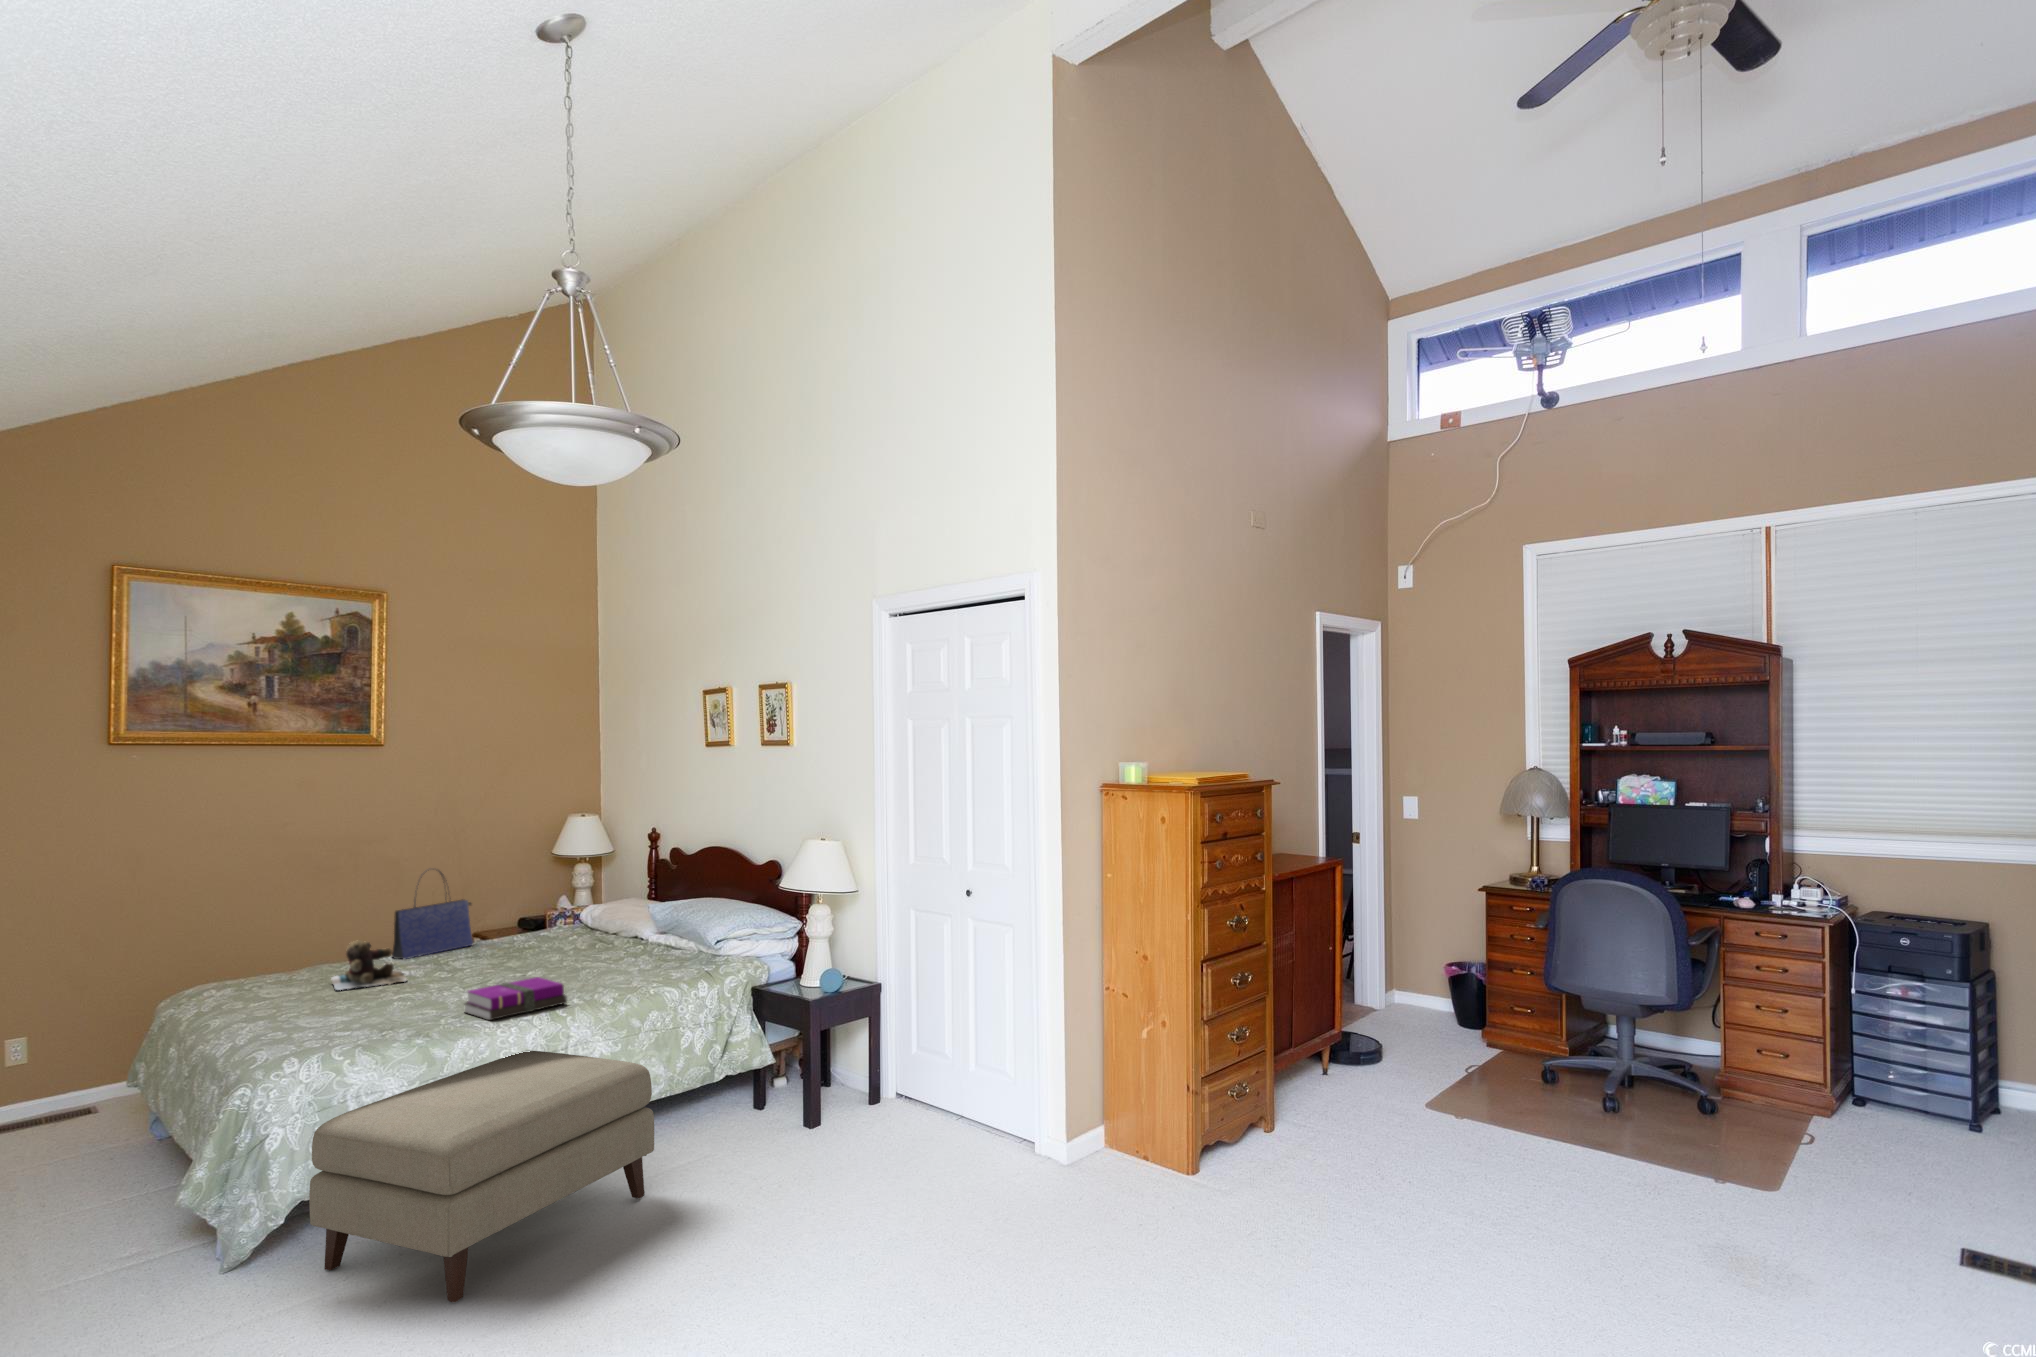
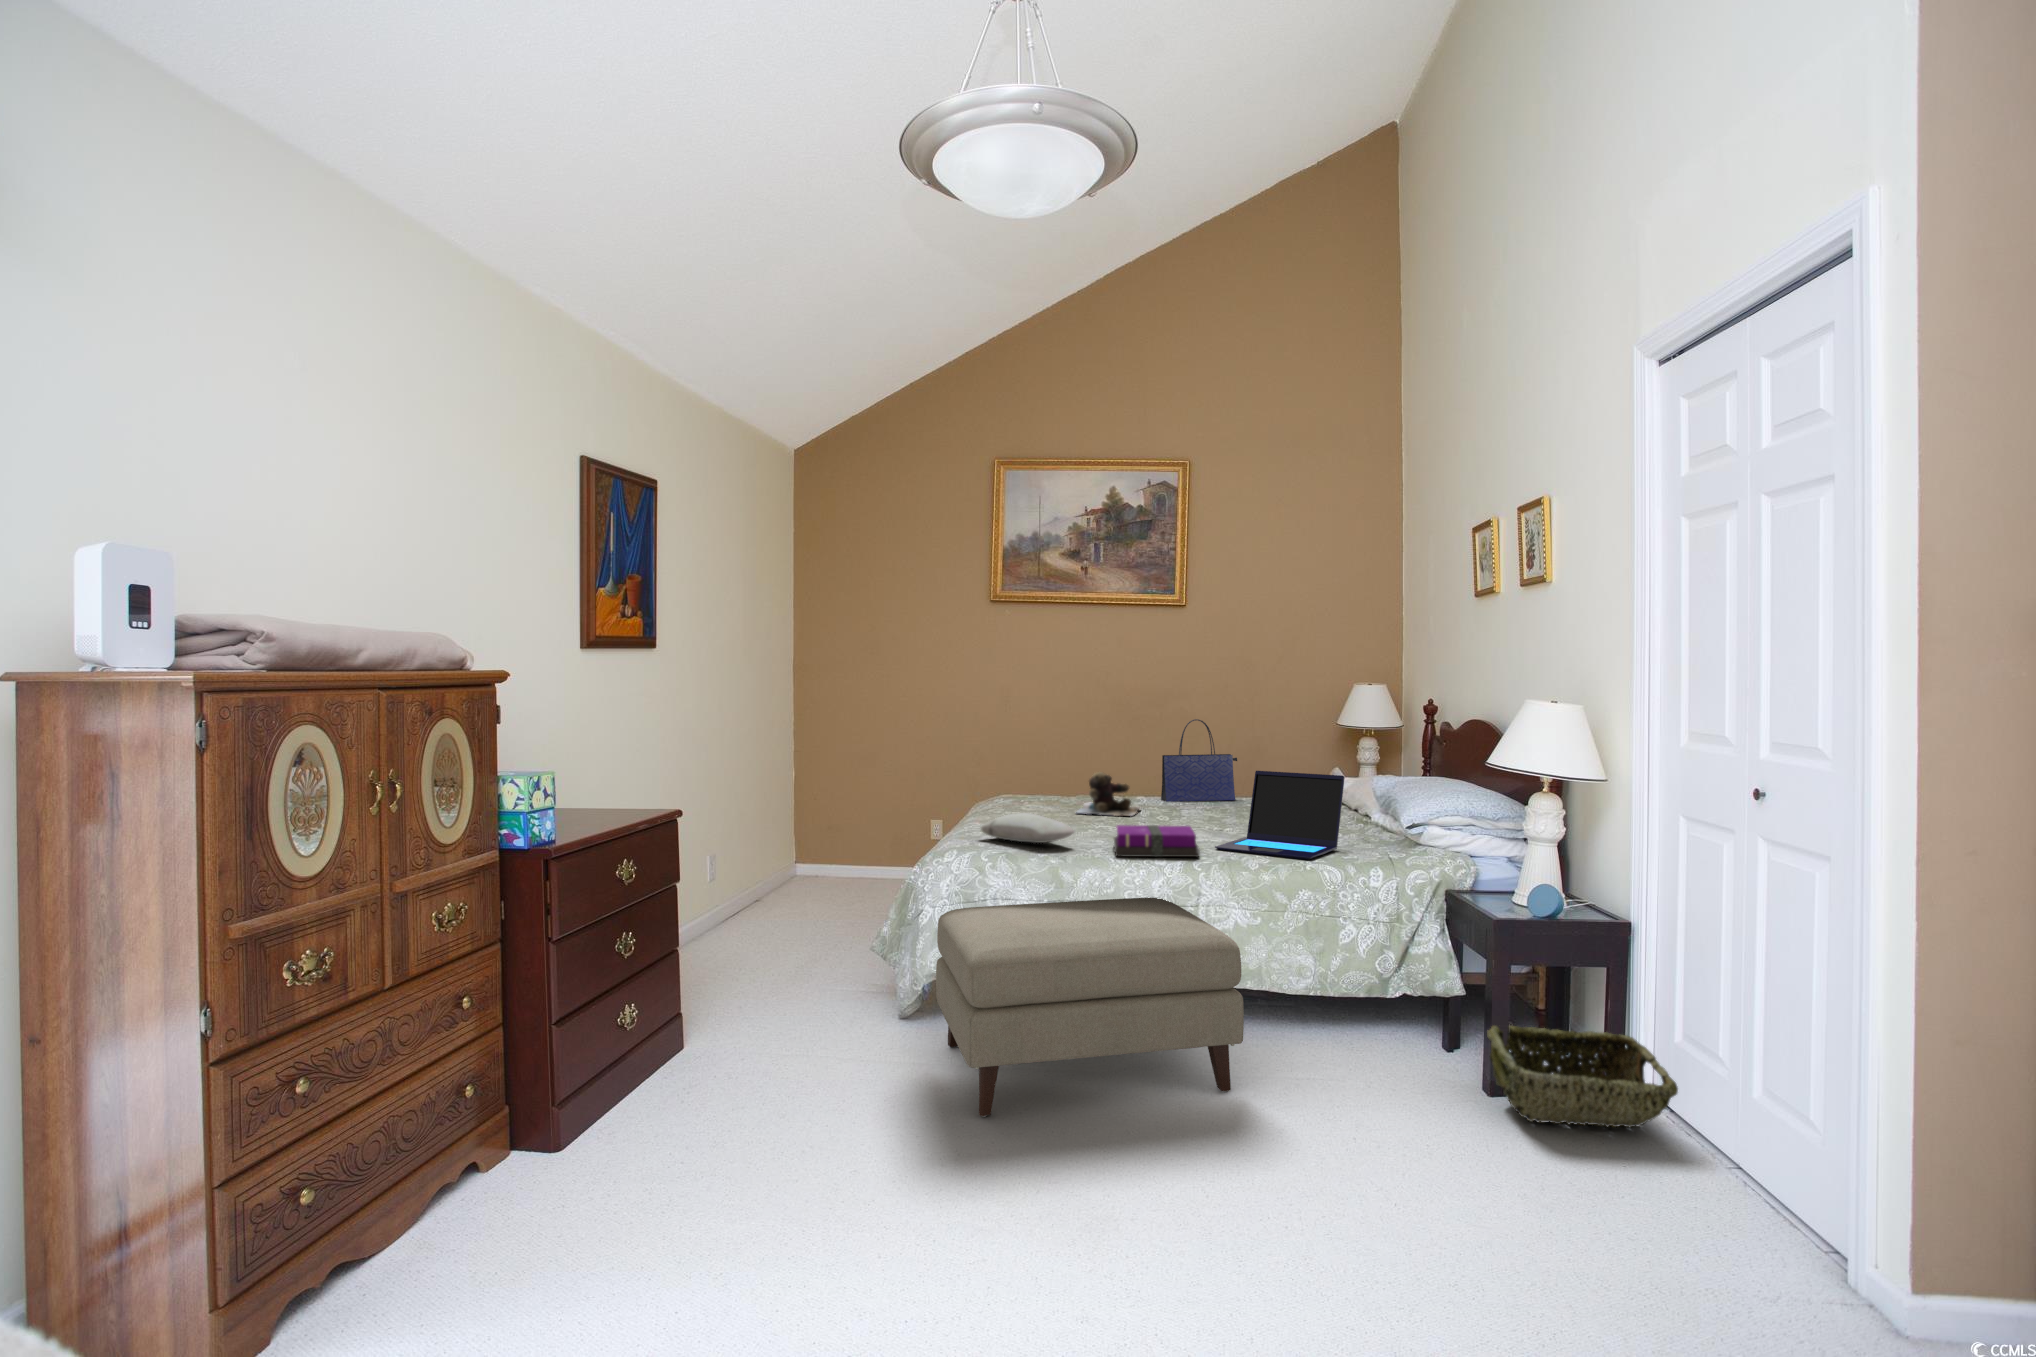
laptop: none [562,908,659,994] -> present [1215,771,1345,860]
pillow: none [300,998,429,1033] -> present [981,813,1074,843]
woven basket: none [811,1059,926,1136] -> present [1487,1026,1678,1127]

